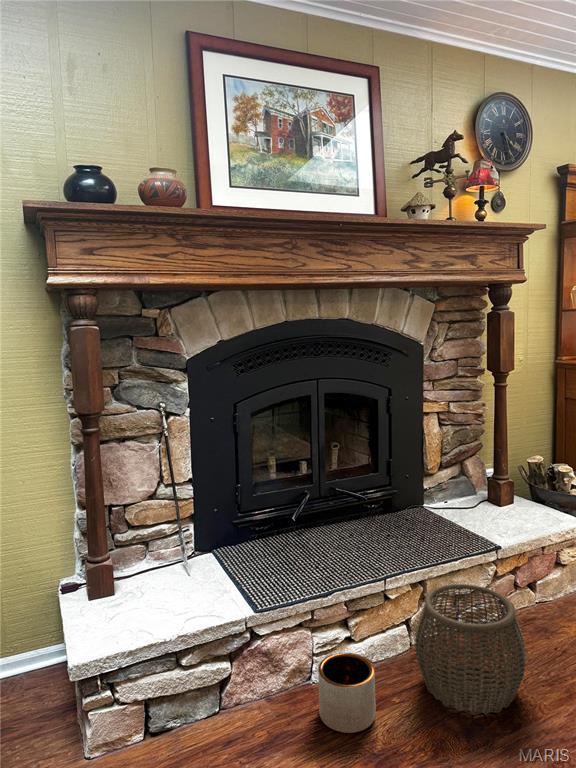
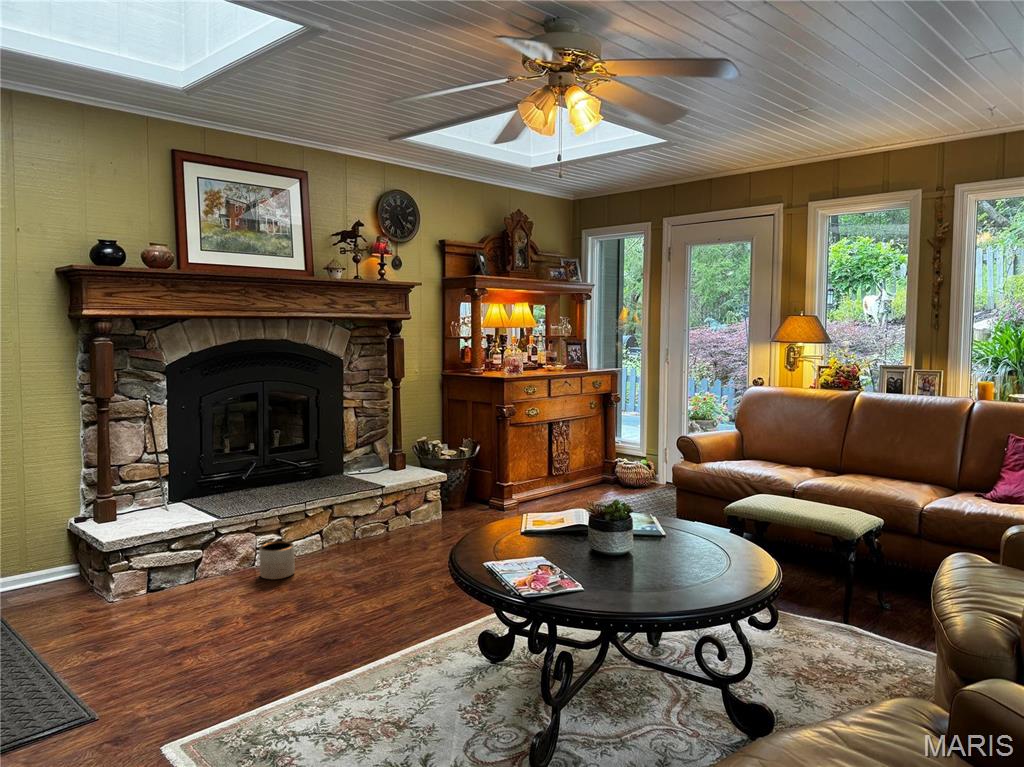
woven basket: present [414,584,527,715] -> none [321,502,385,567]

